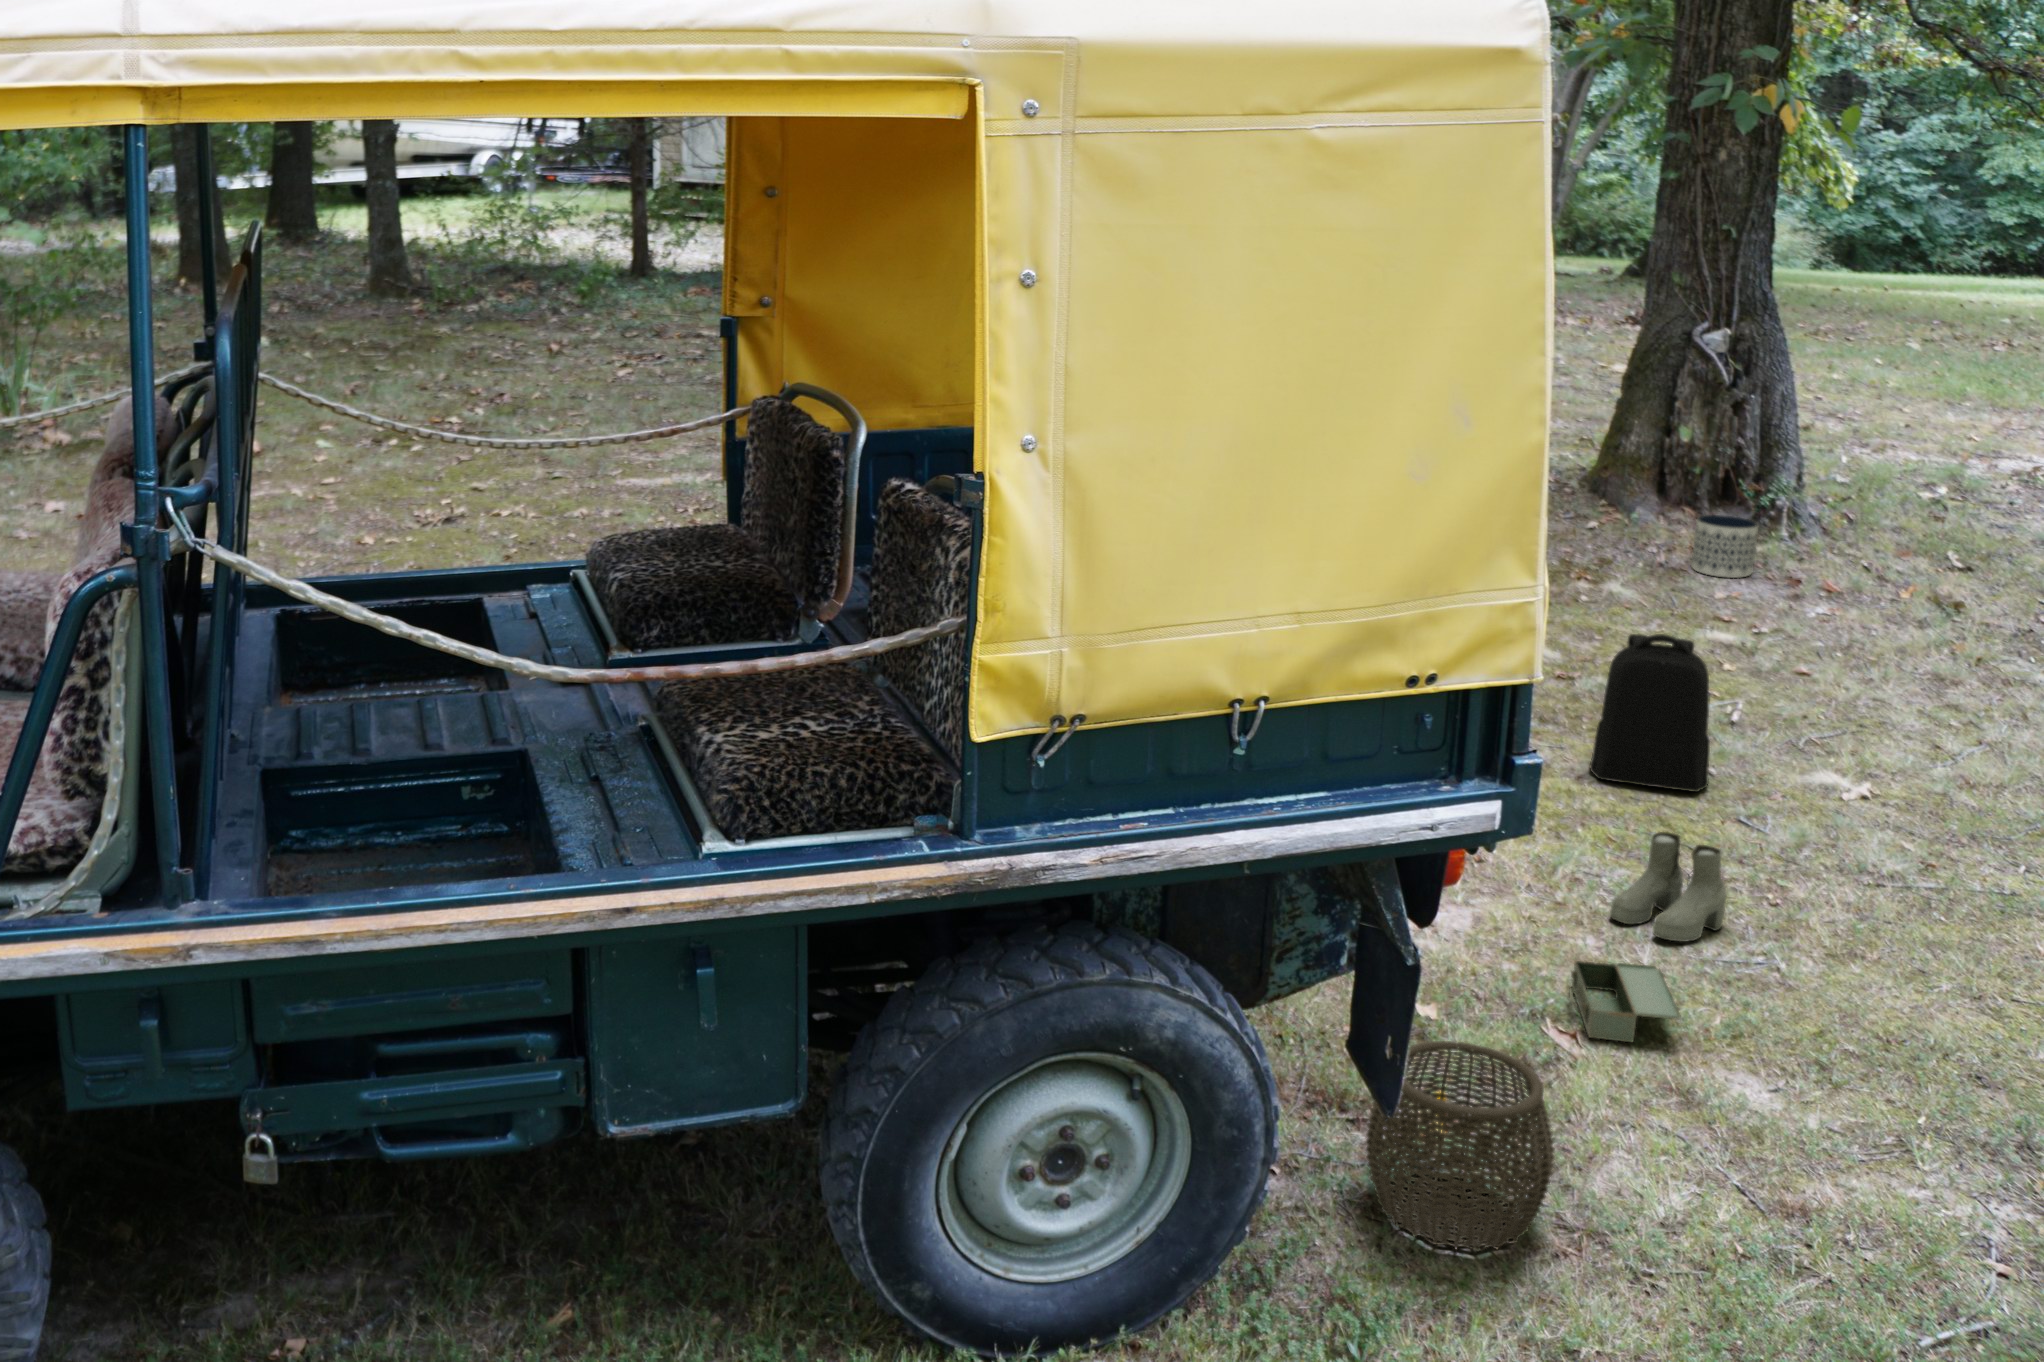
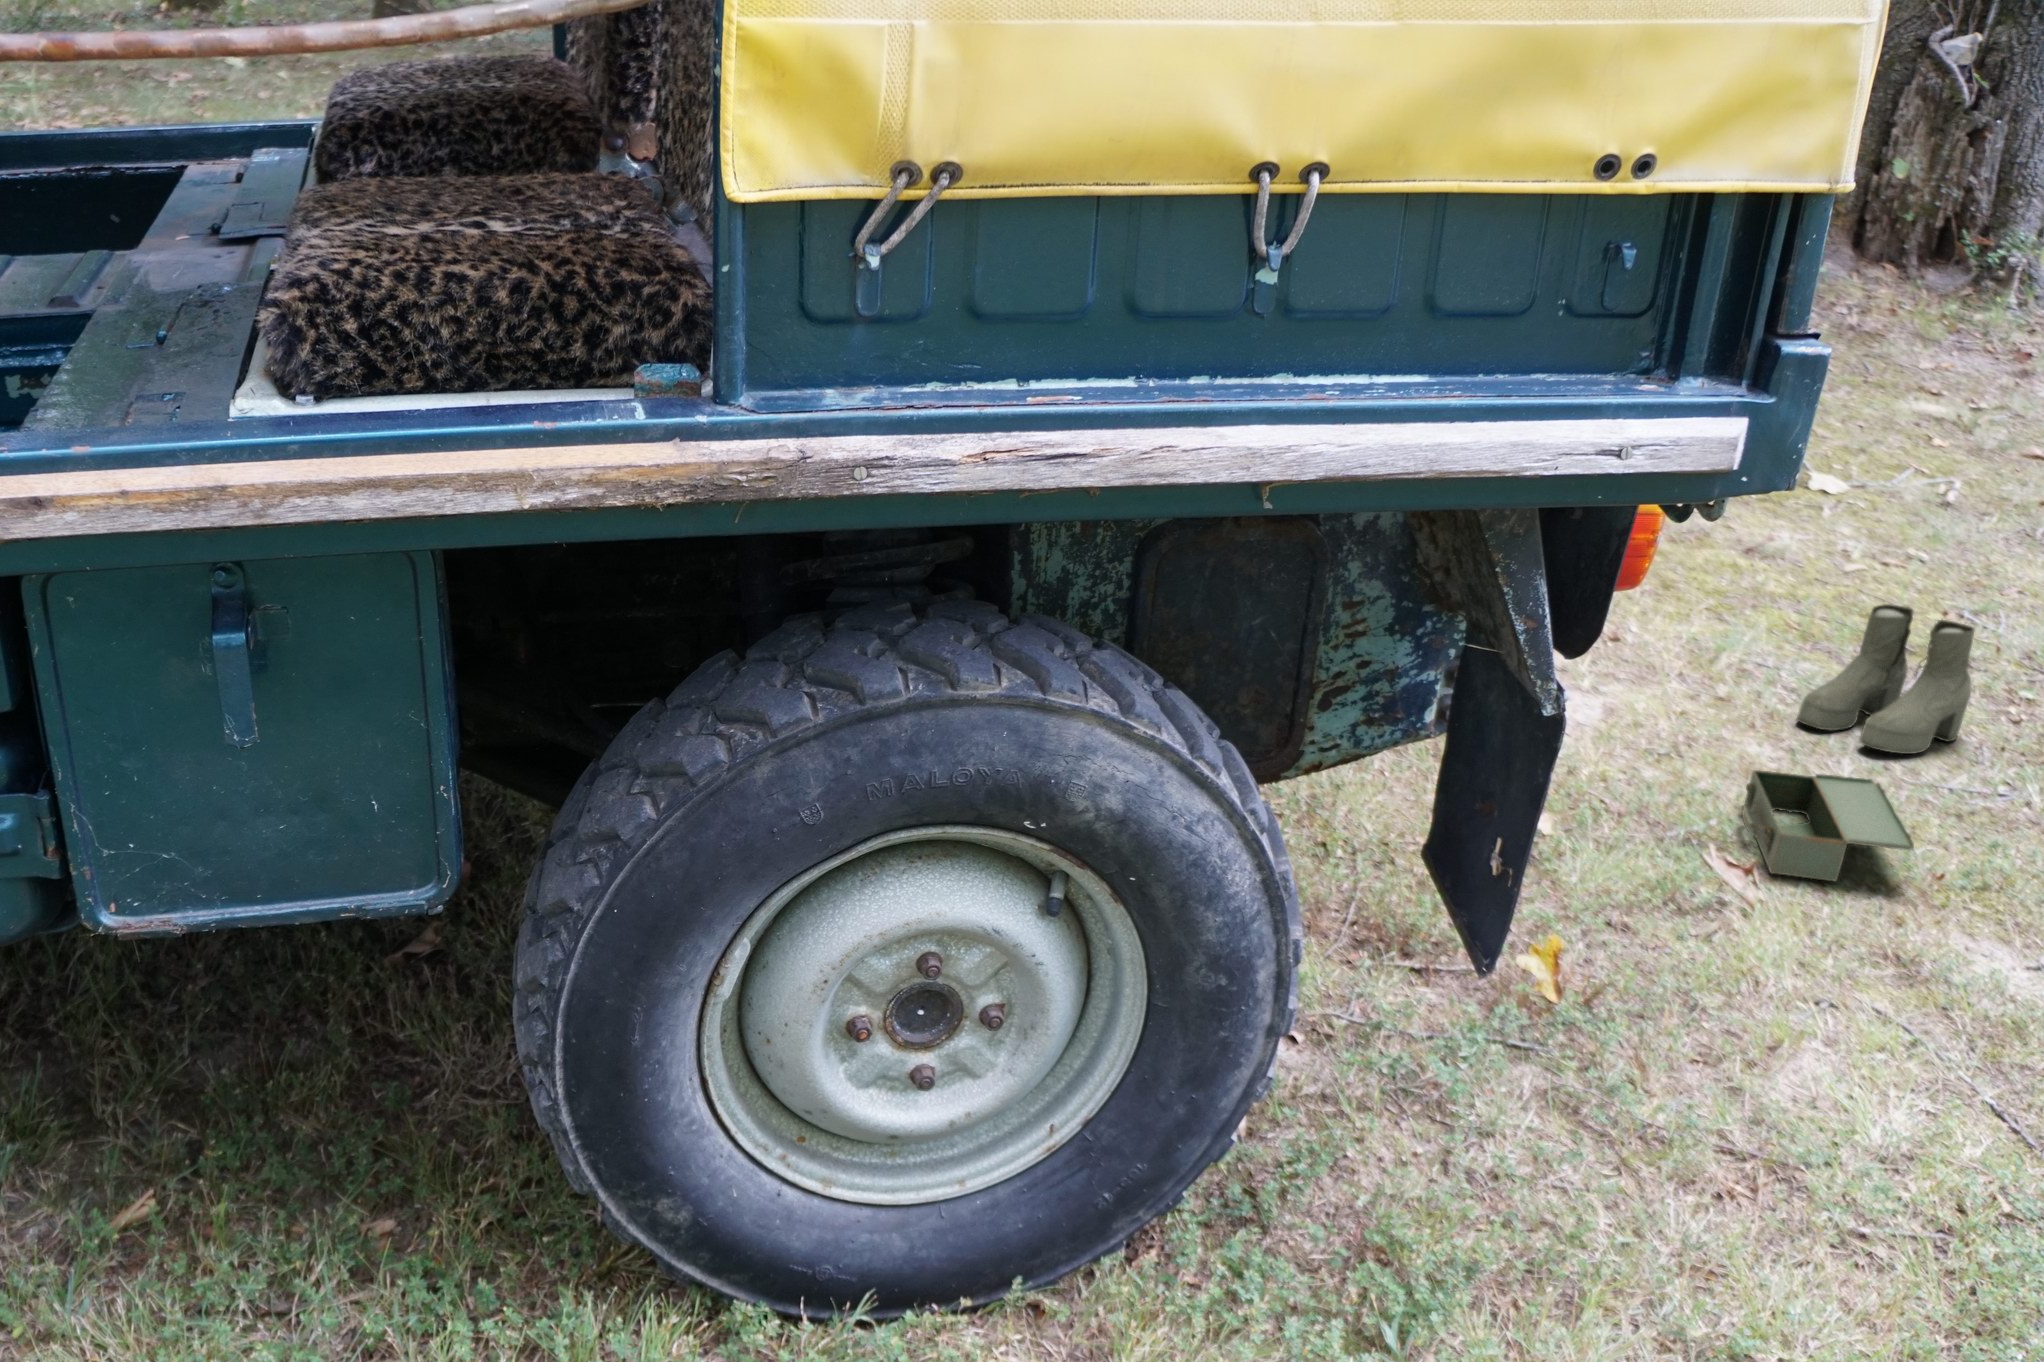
planter: present [1691,515,1758,578] -> none [1893,267,1991,346]
backpack: present [1590,634,1710,792] -> none [1765,359,1949,577]
woven basket: present [1366,1041,1555,1251] -> none [1434,856,1741,1174]

